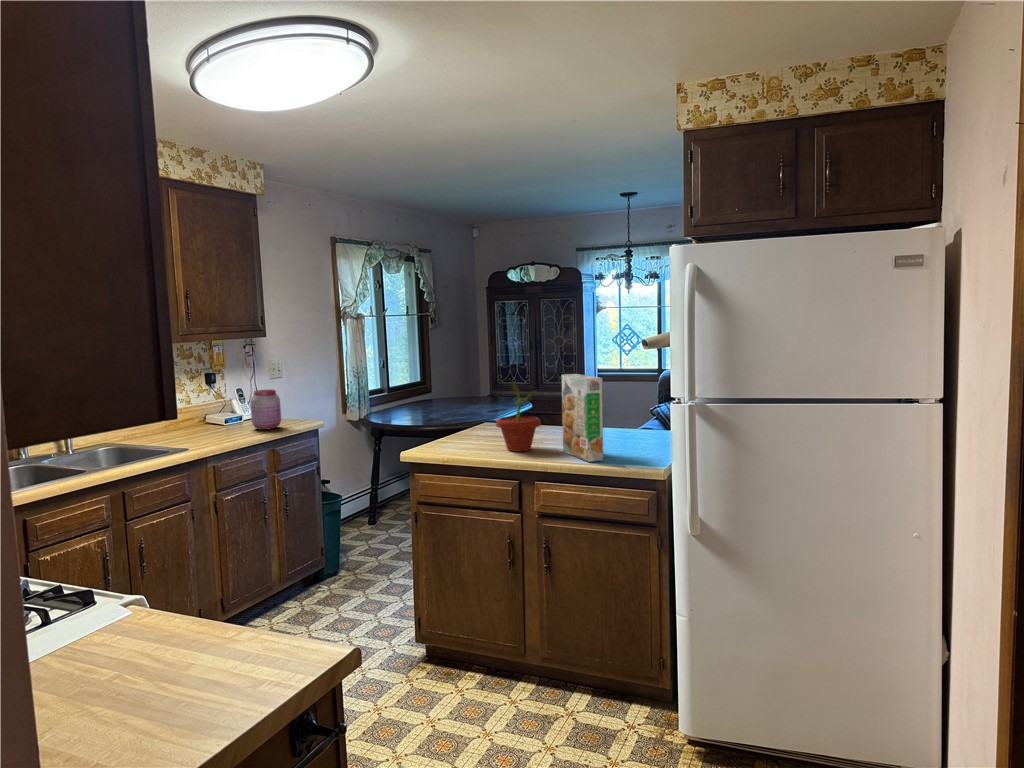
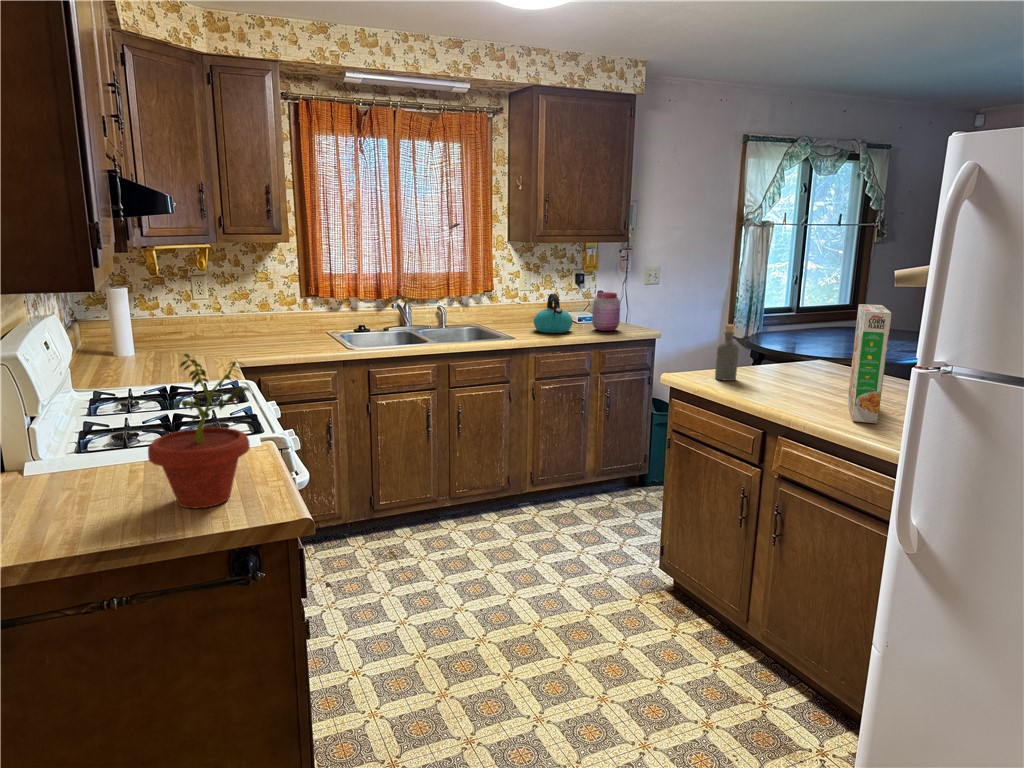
potted plant: present [496,381,541,451] -> present [148,354,250,508]
kettle: none [190,397,236,440] -> present [534,294,573,333]
bottle: none [447,403,465,452] -> present [715,324,738,381]

